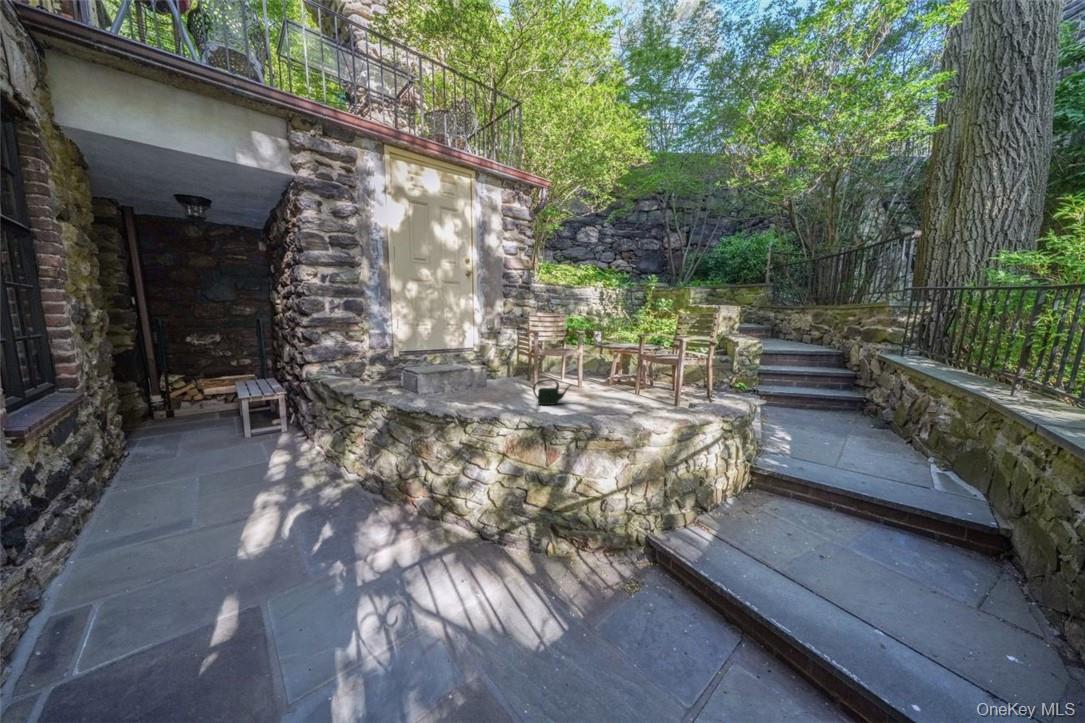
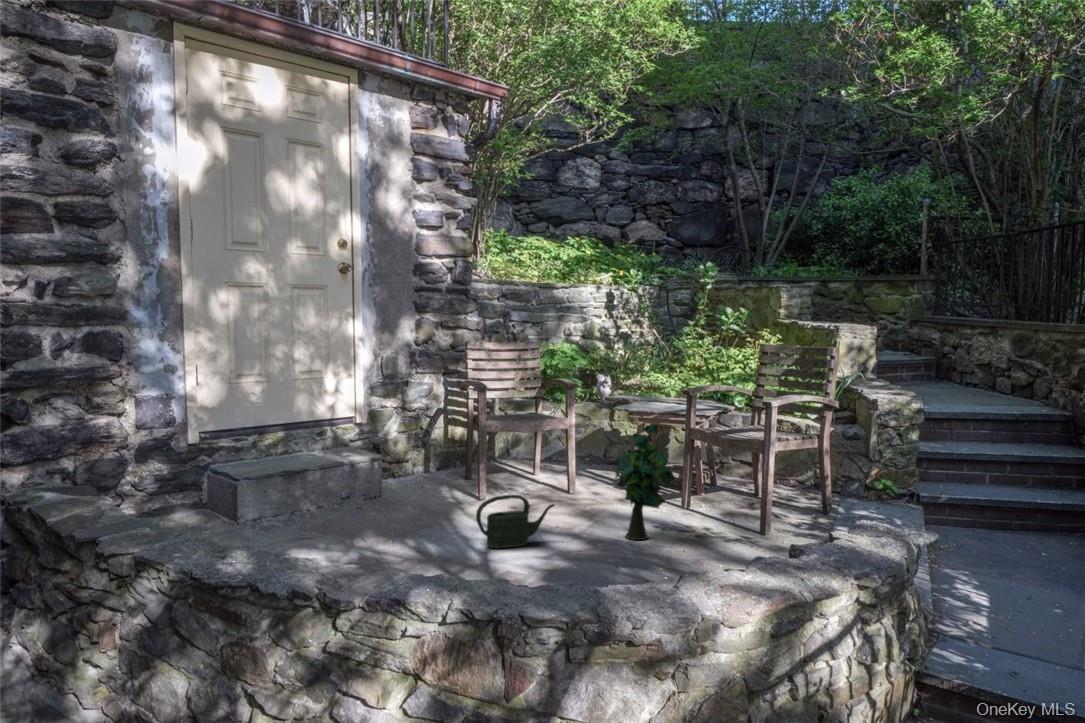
decorative plant: none [598,346,633,404] -> present [609,425,675,540]

